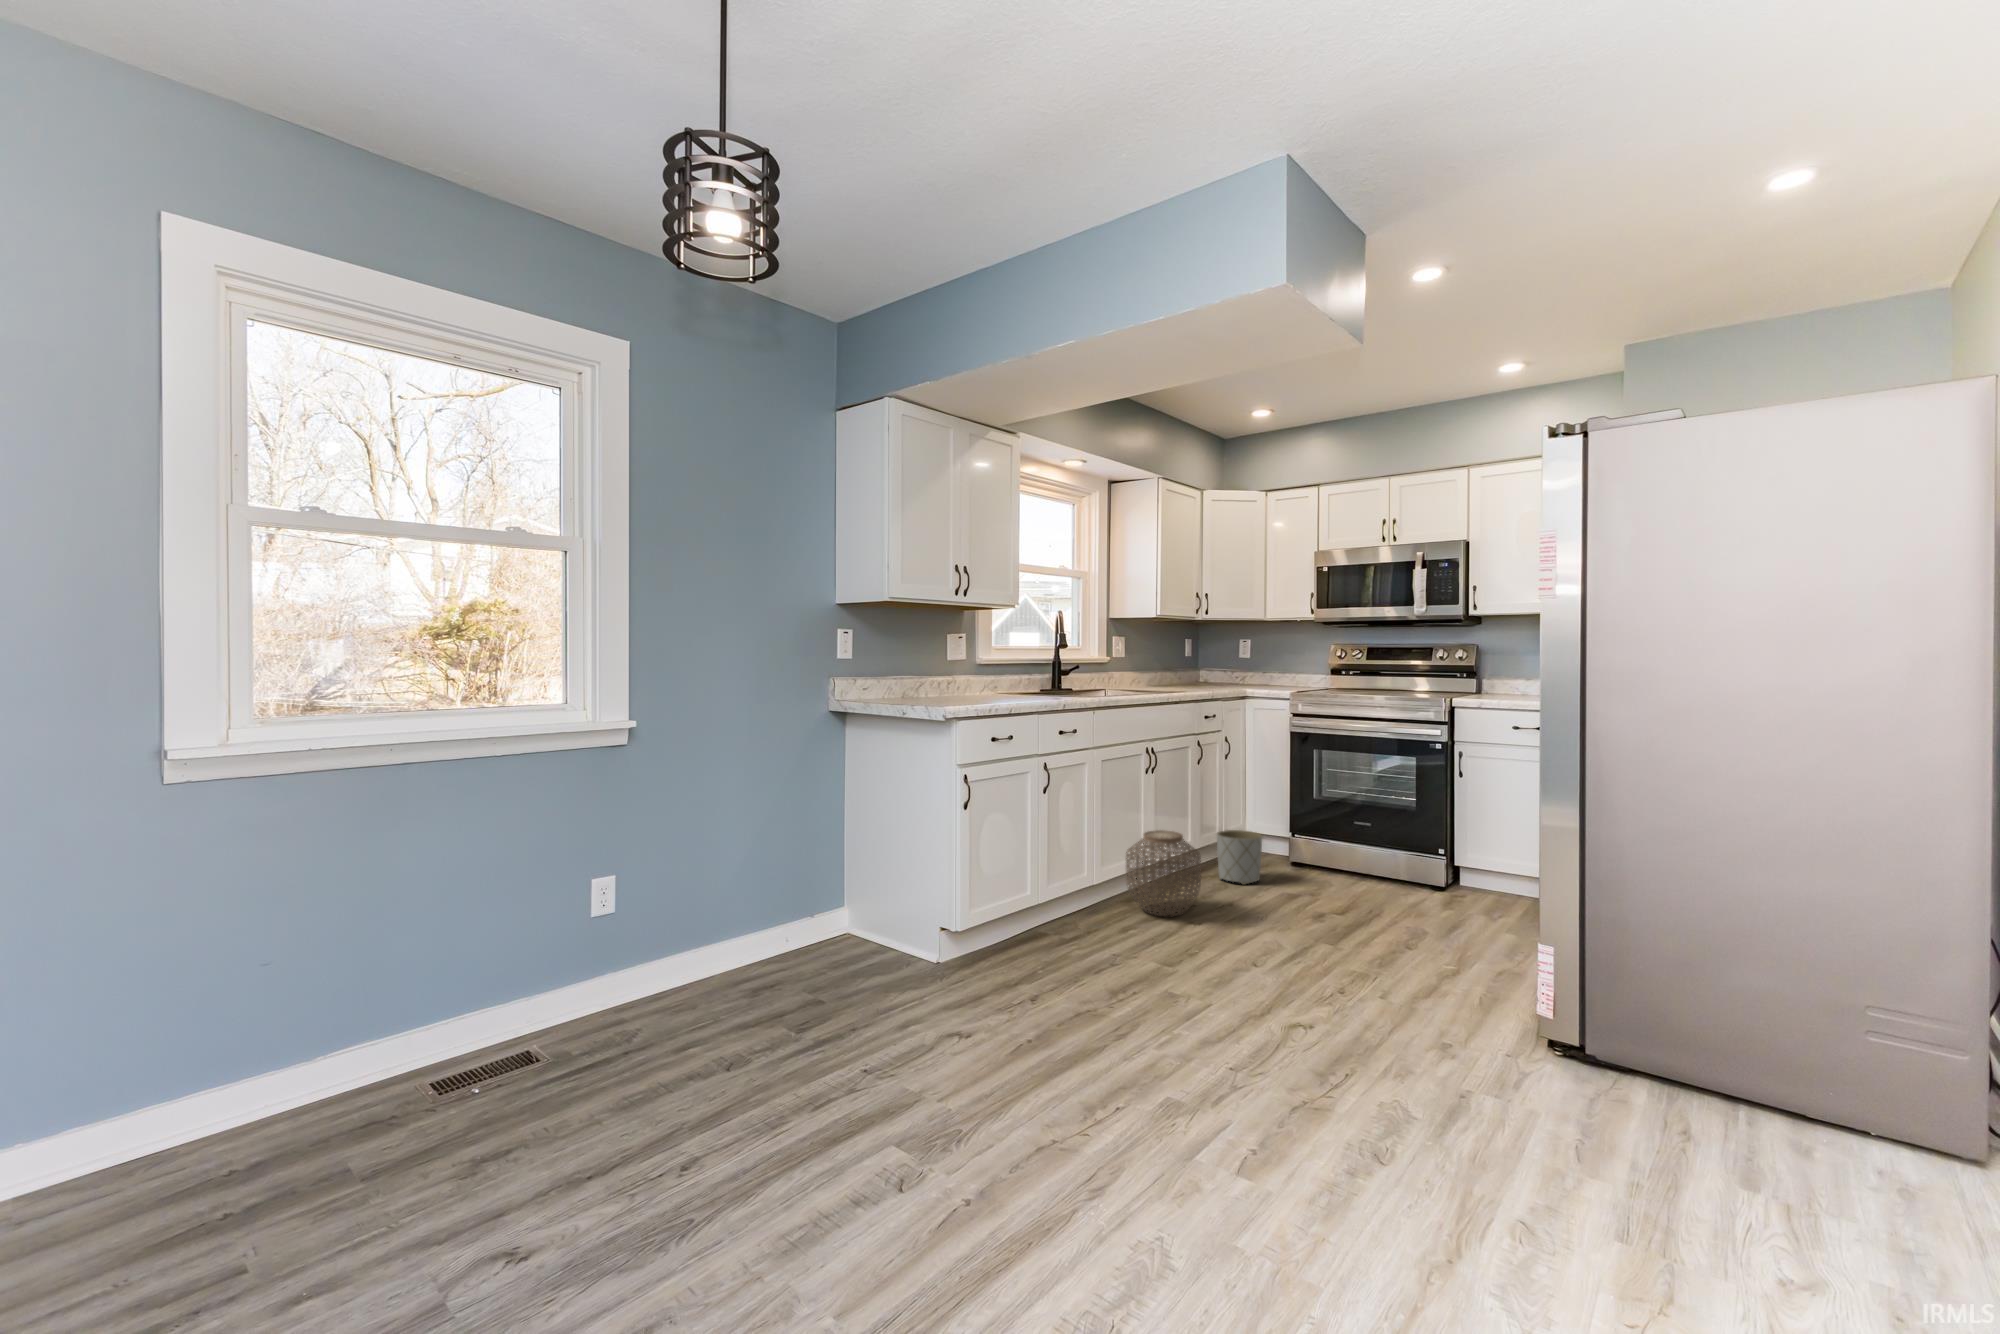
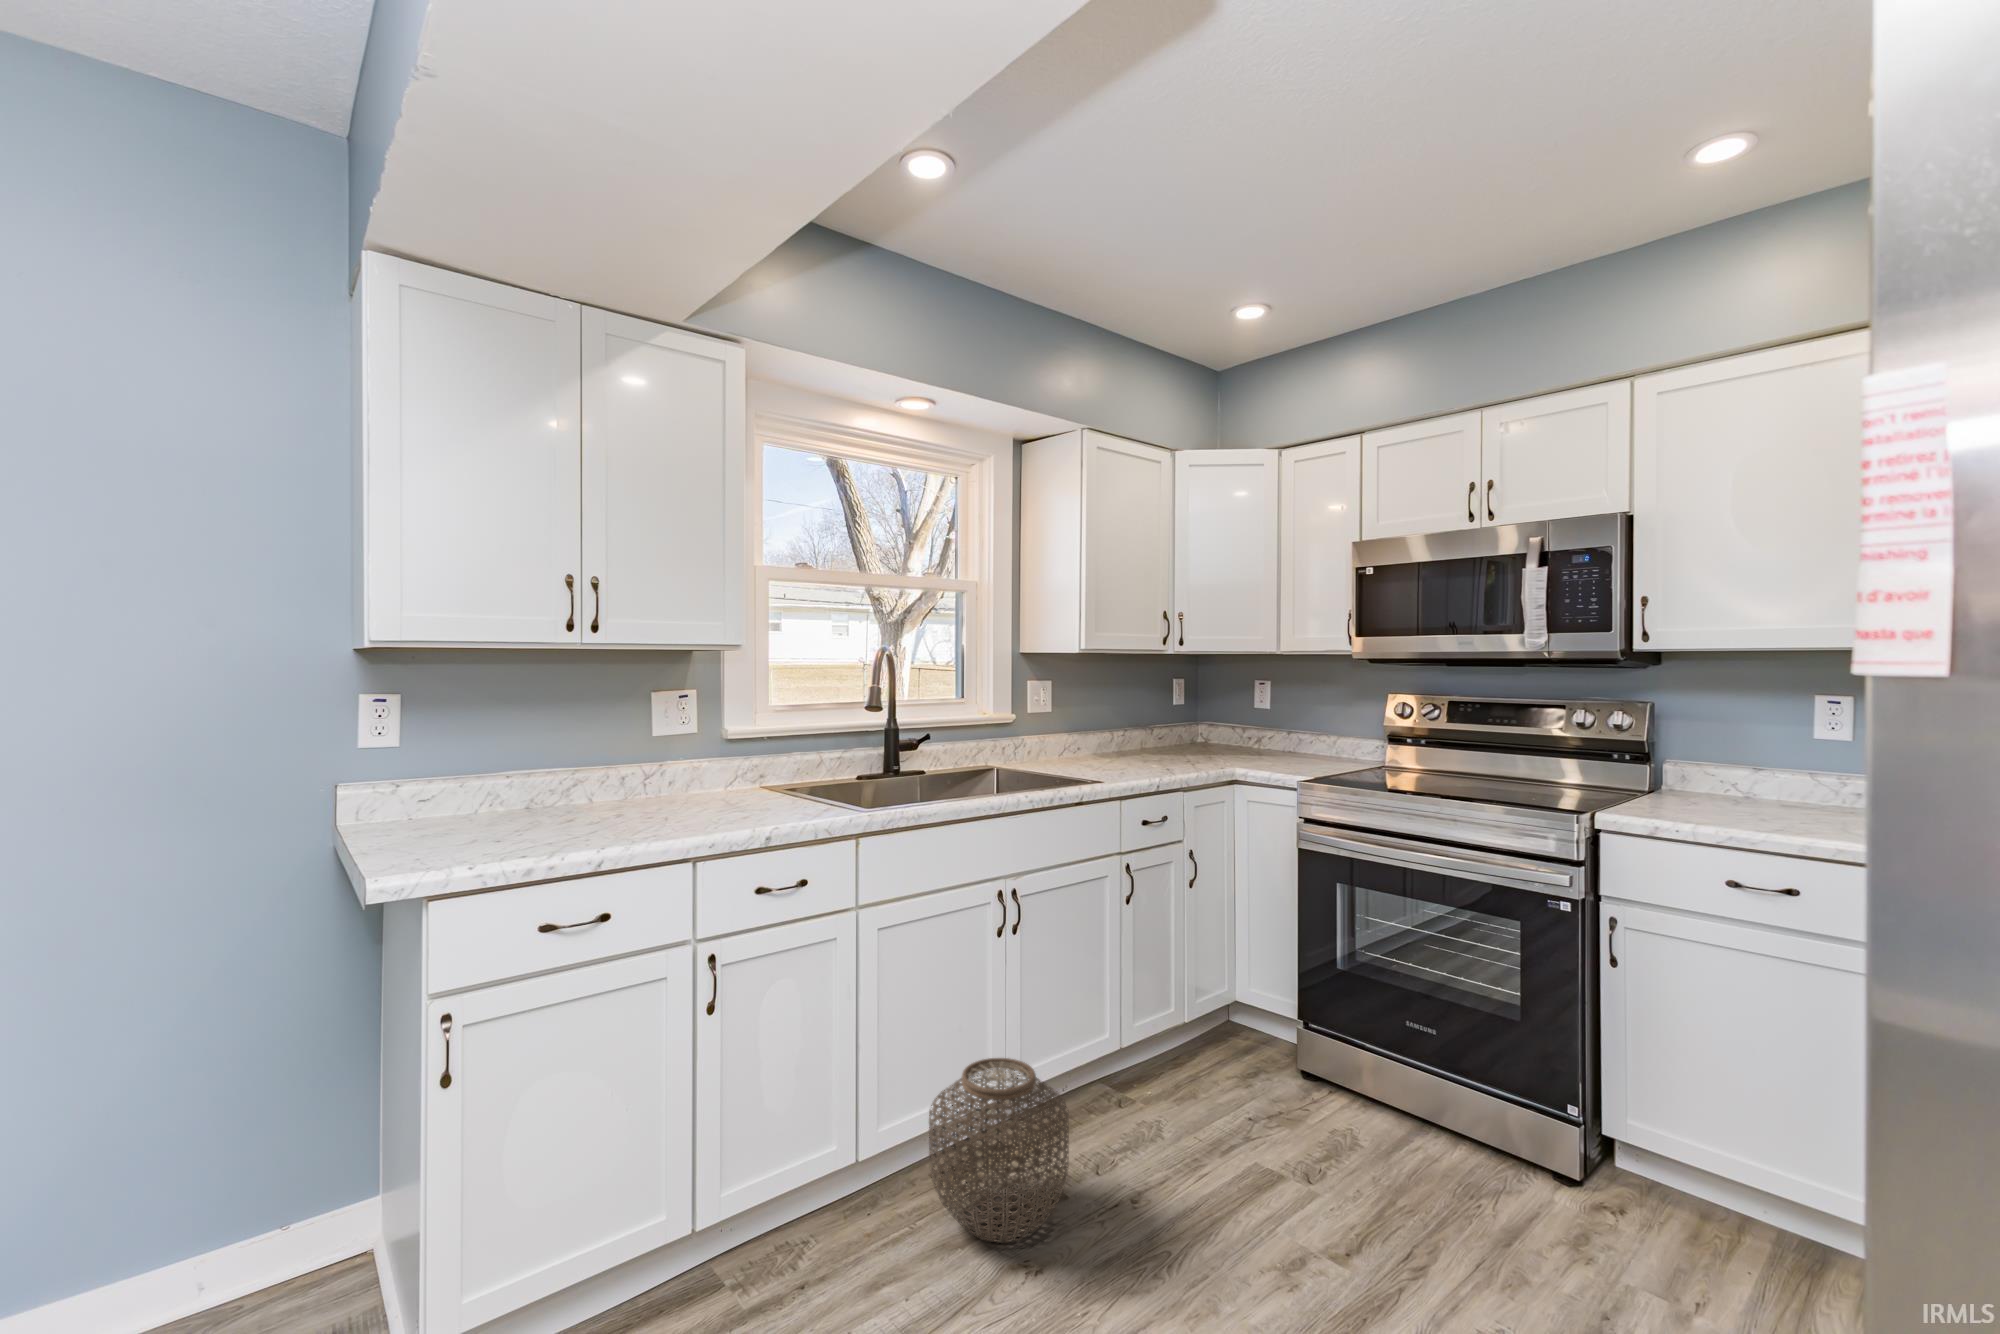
planter: present [1217,830,1262,885] -> none [1152,1024,1231,1137]

